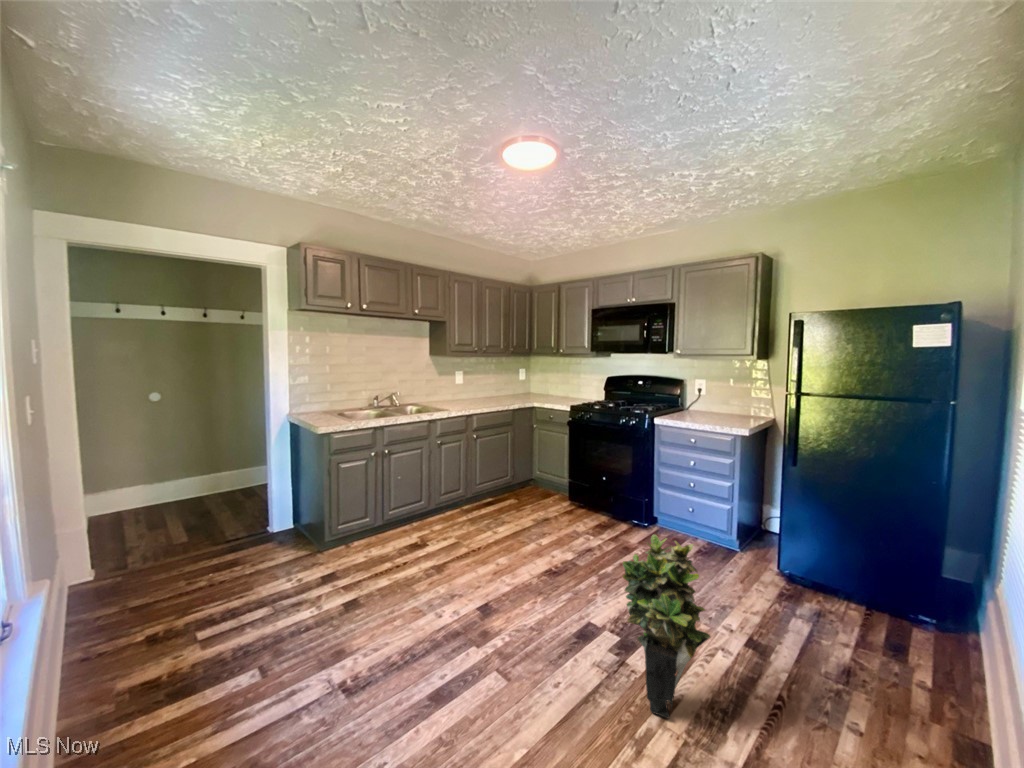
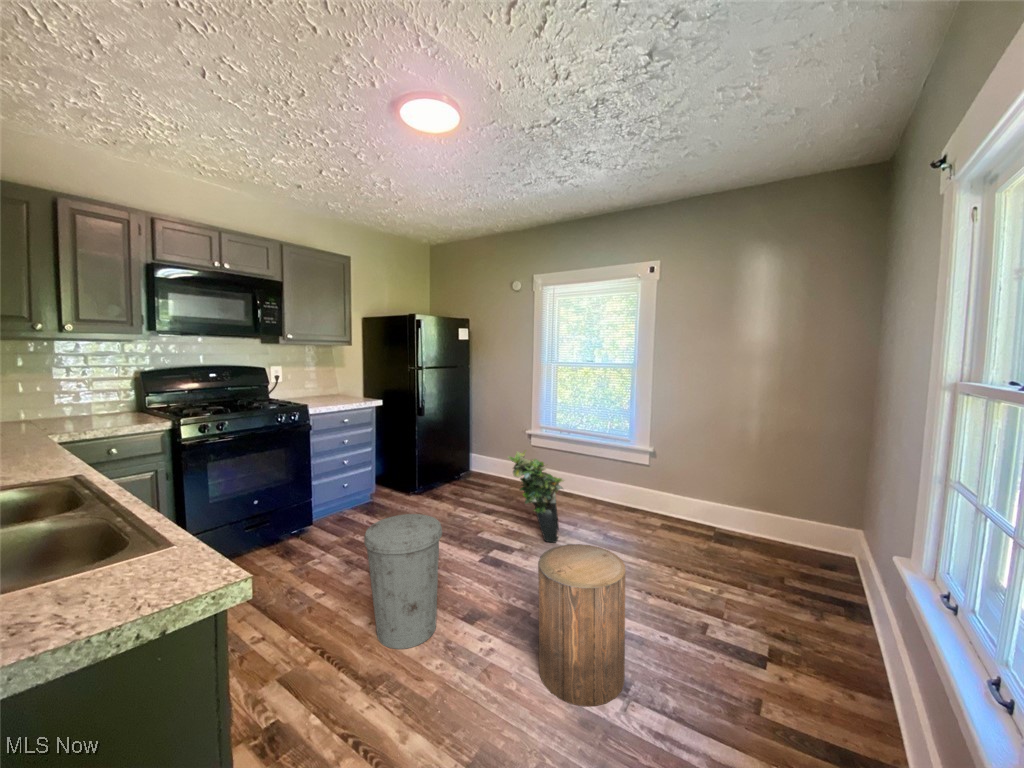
trash can: none [457,492,514,590] -> present [364,514,442,649]
stool: none [340,548,422,695] -> present [538,544,626,706]

